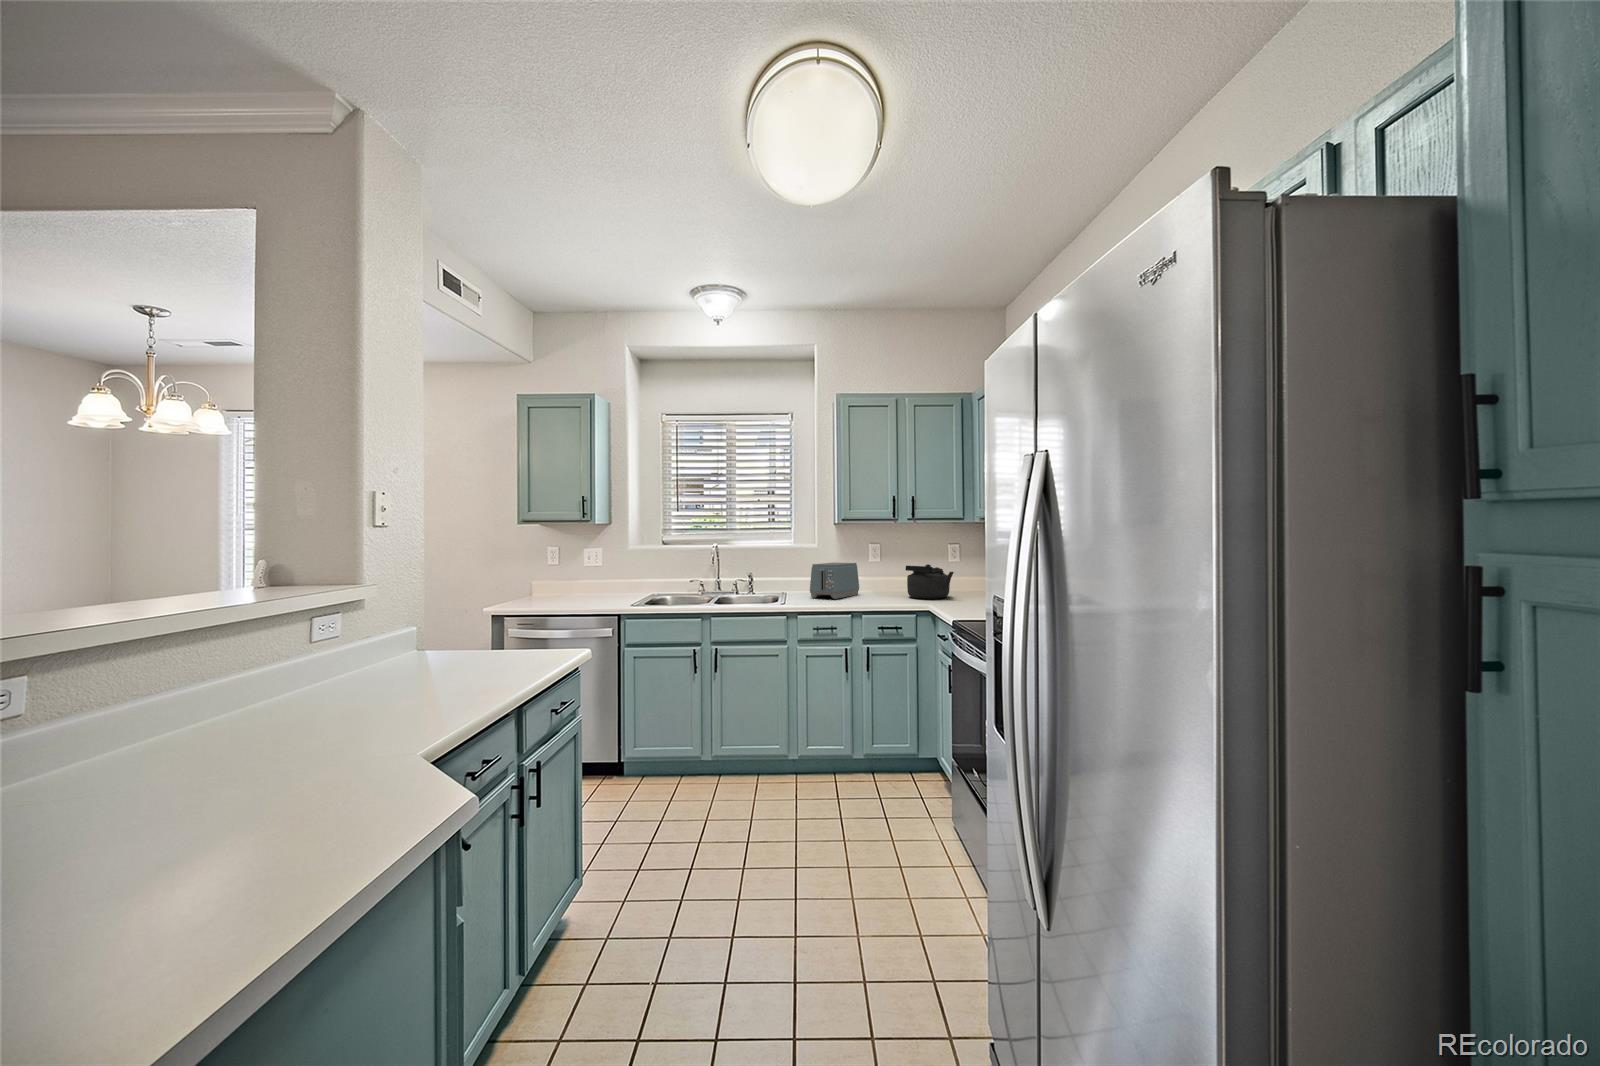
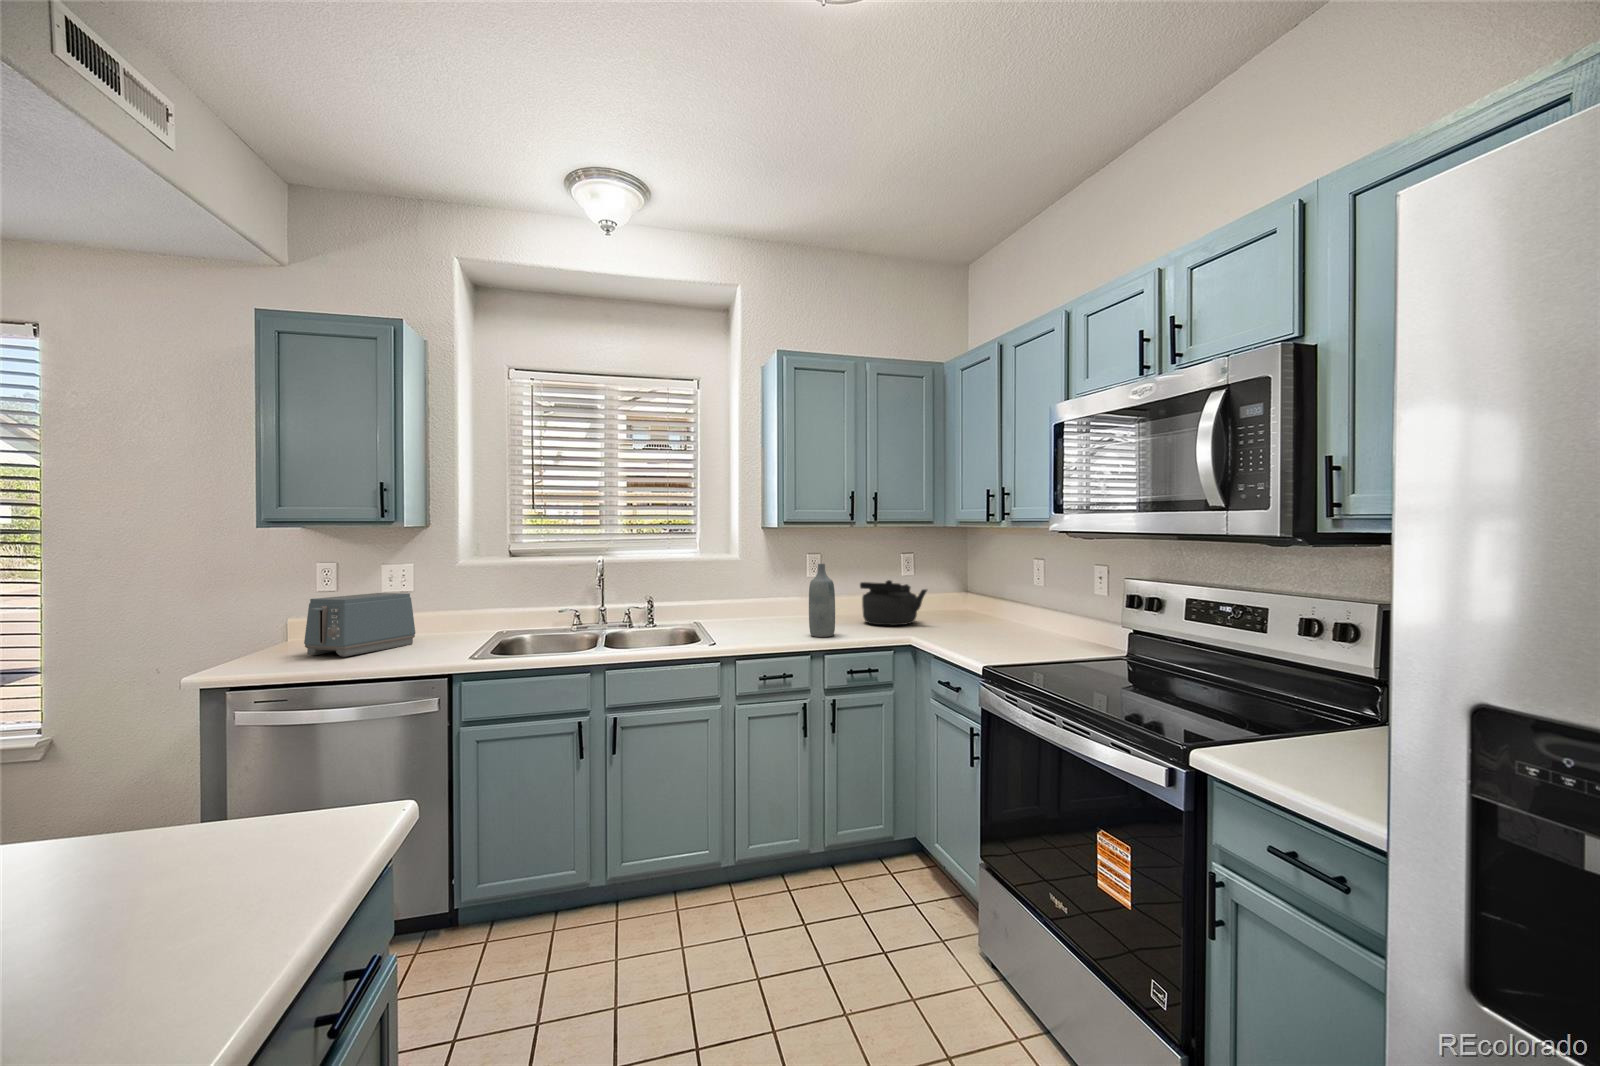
bottle: none [857,551,876,604] -> present [809,564,835,637]
toaster: present [810,562,859,599] -> present [304,593,415,657]

